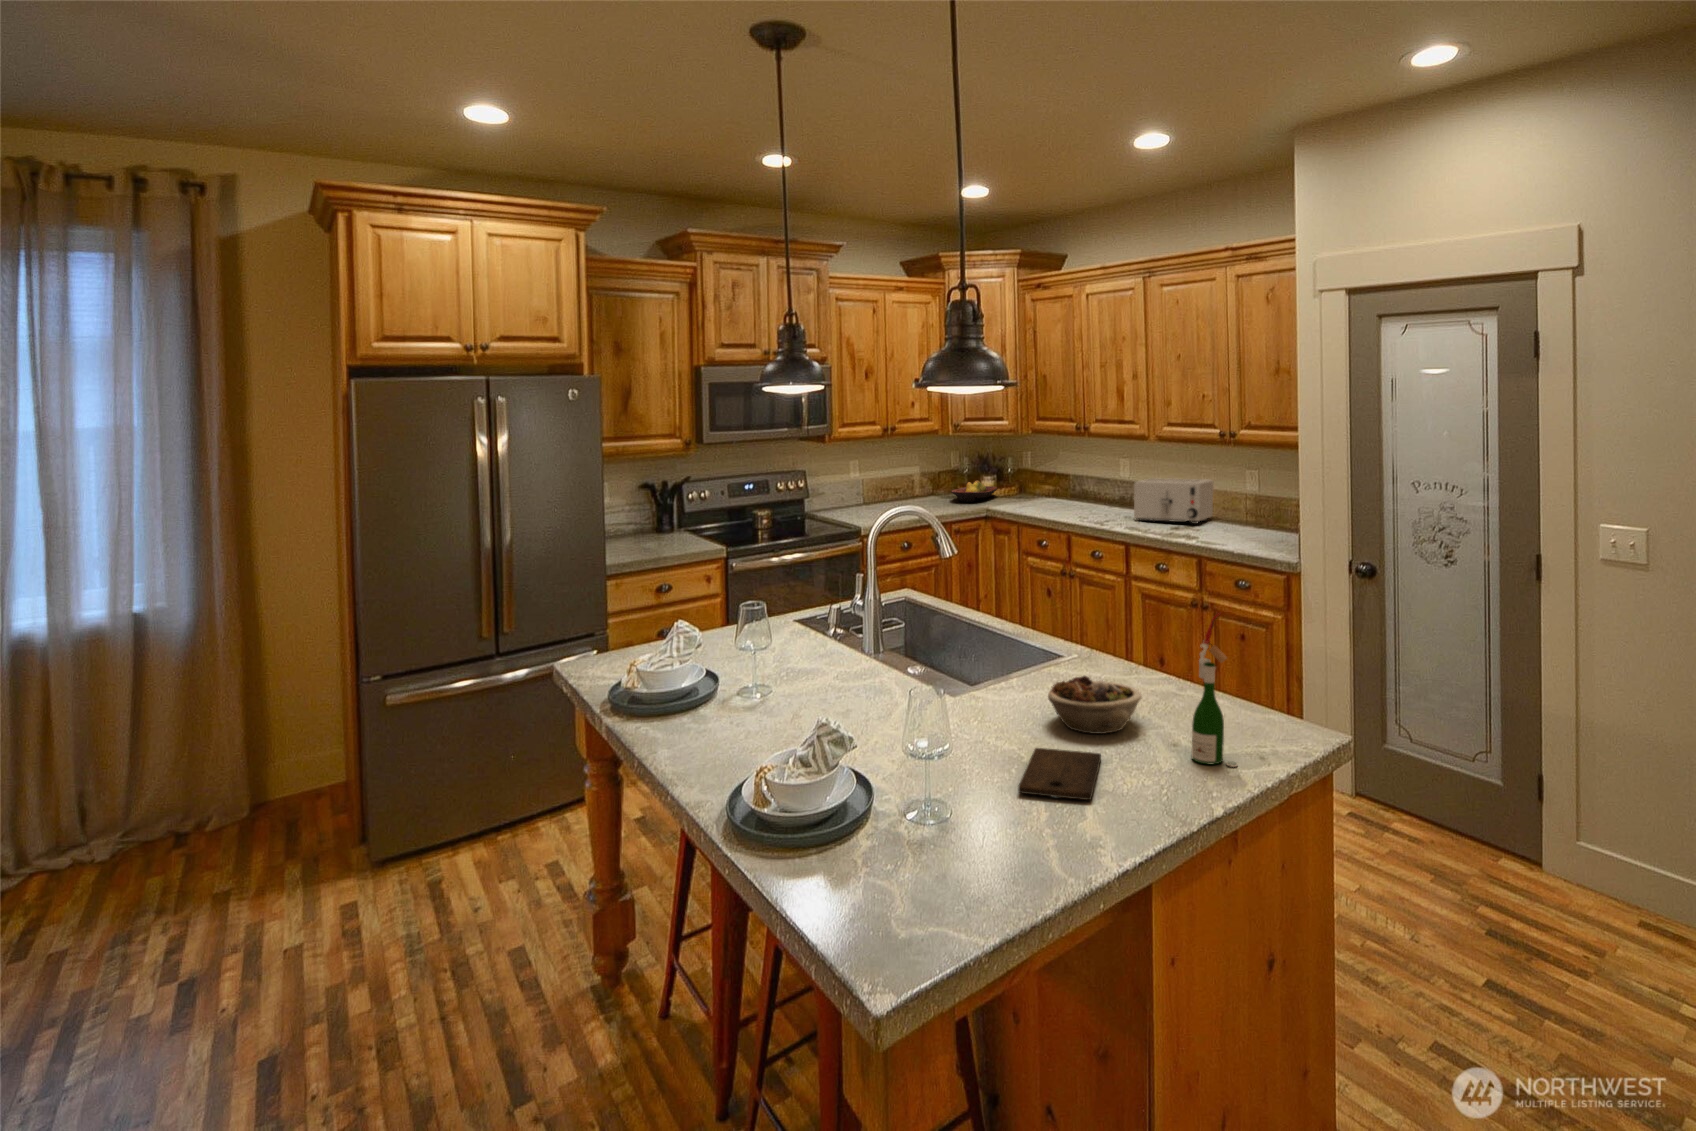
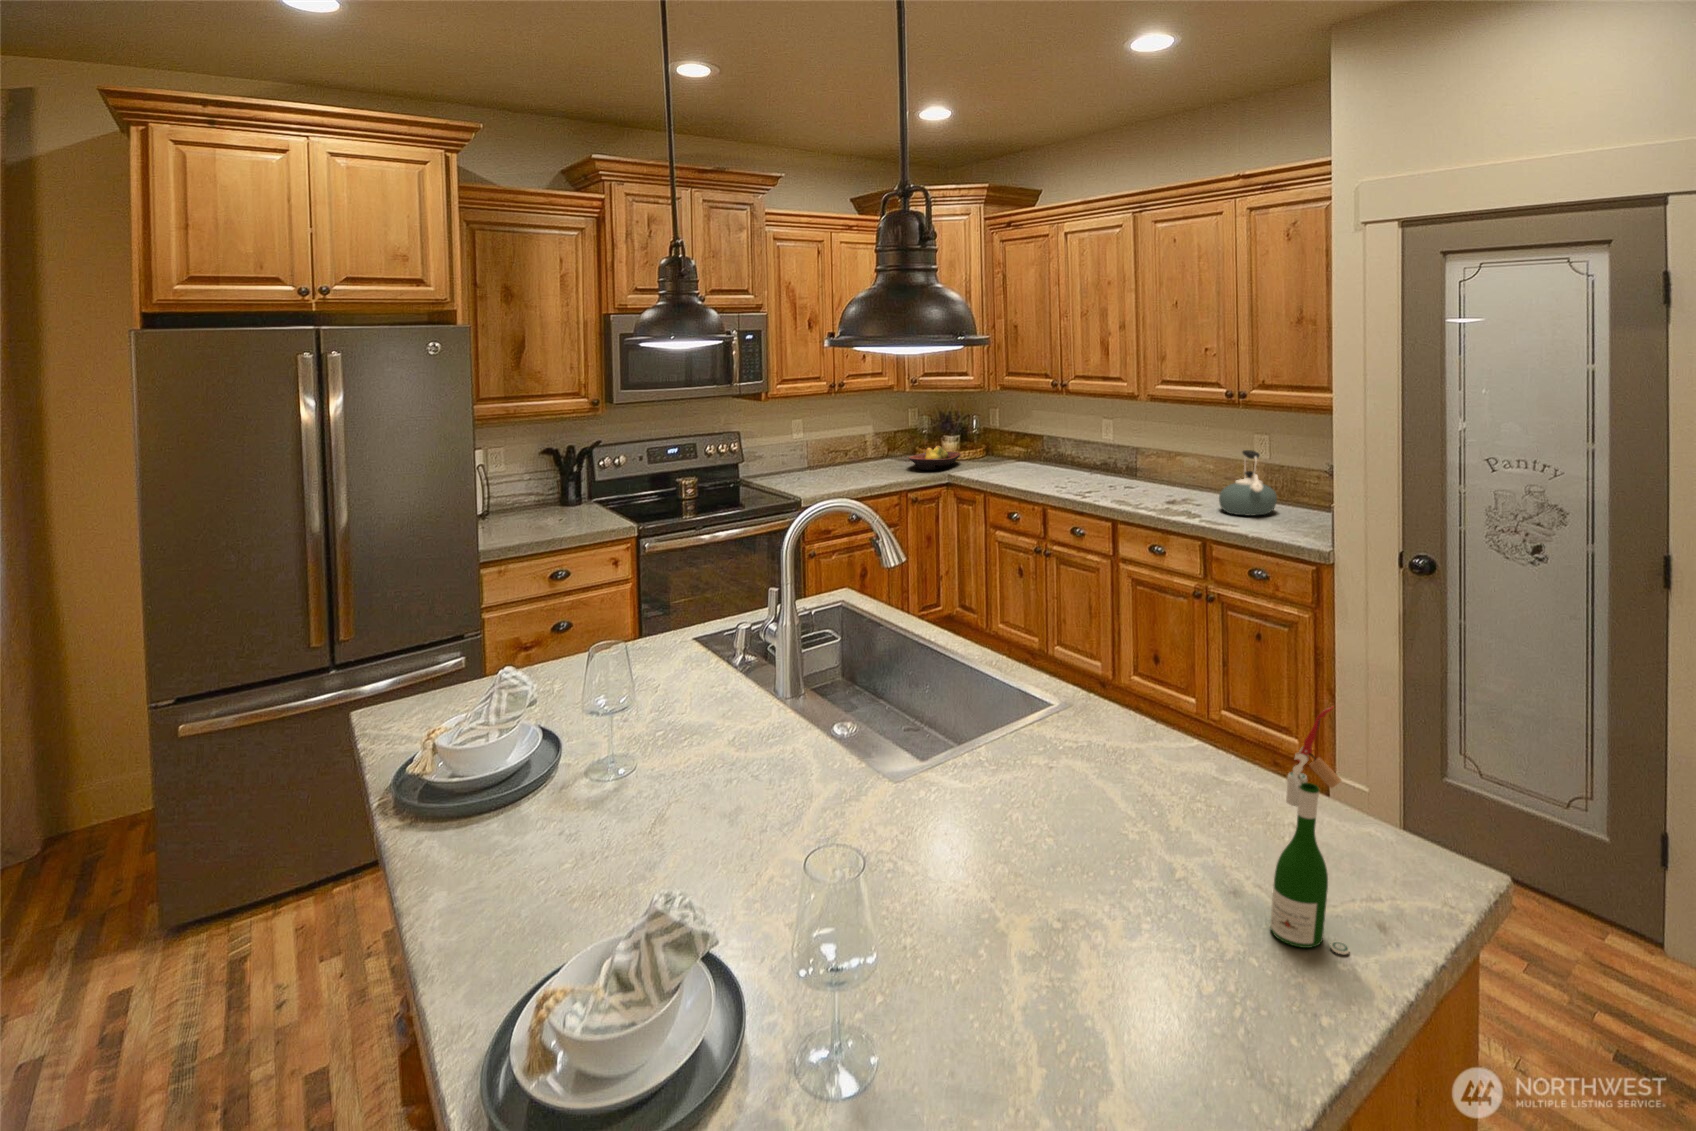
toaster: present [1134,478,1213,524] -> none [1118,447,1211,501]
kettle: none [1219,479,1268,534] -> present [1219,450,1277,515]
succulent planter: present [1048,676,1142,734] -> none [1036,767,1181,868]
cutting board: present [1018,748,1101,800] -> none [994,905,1126,1045]

